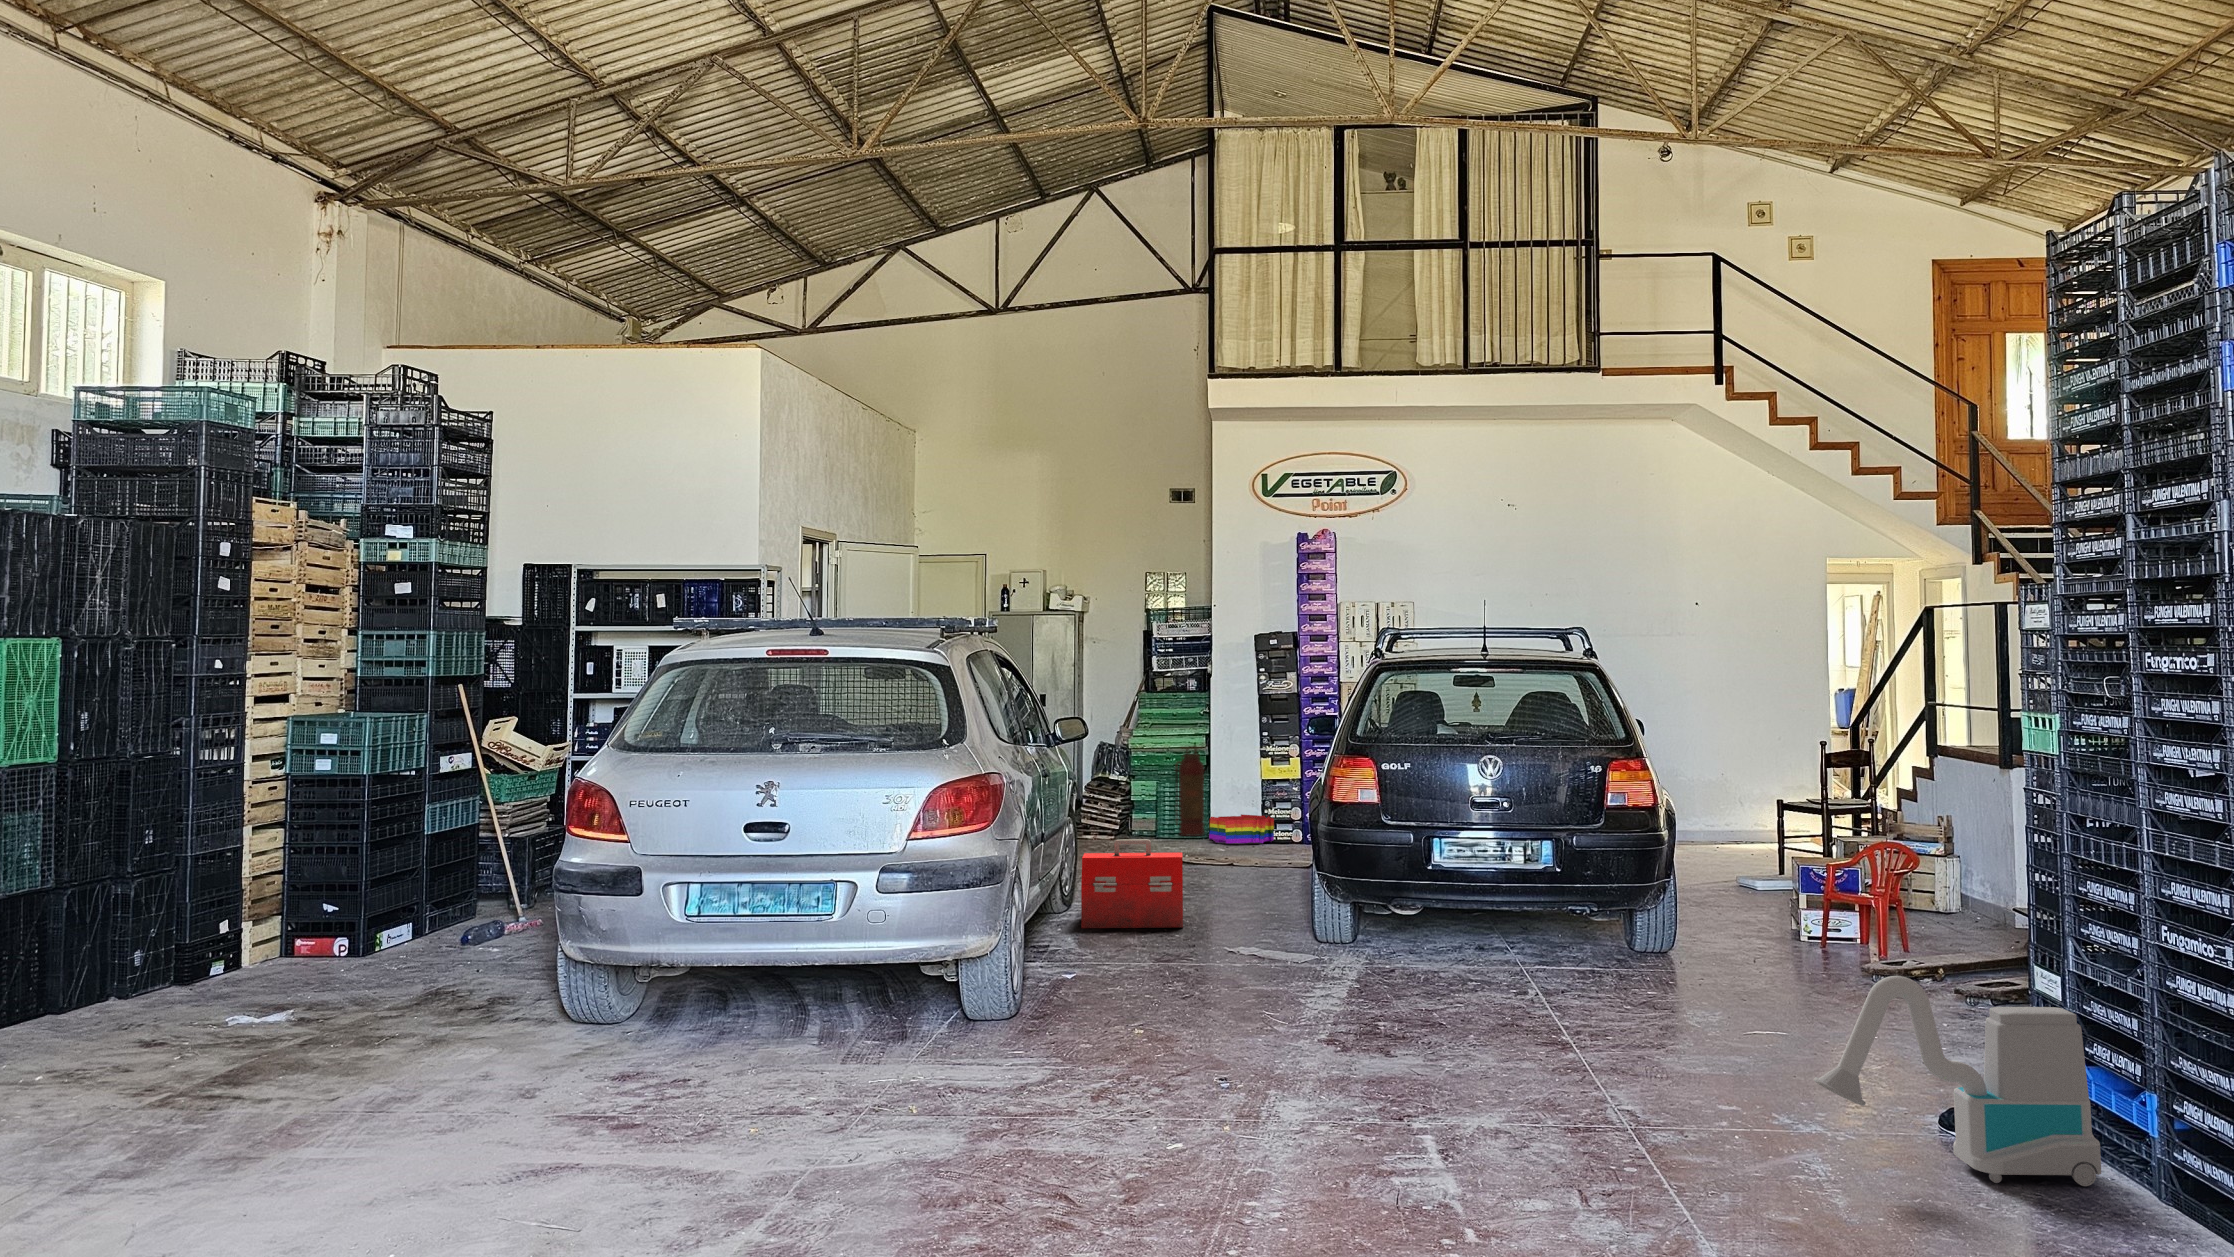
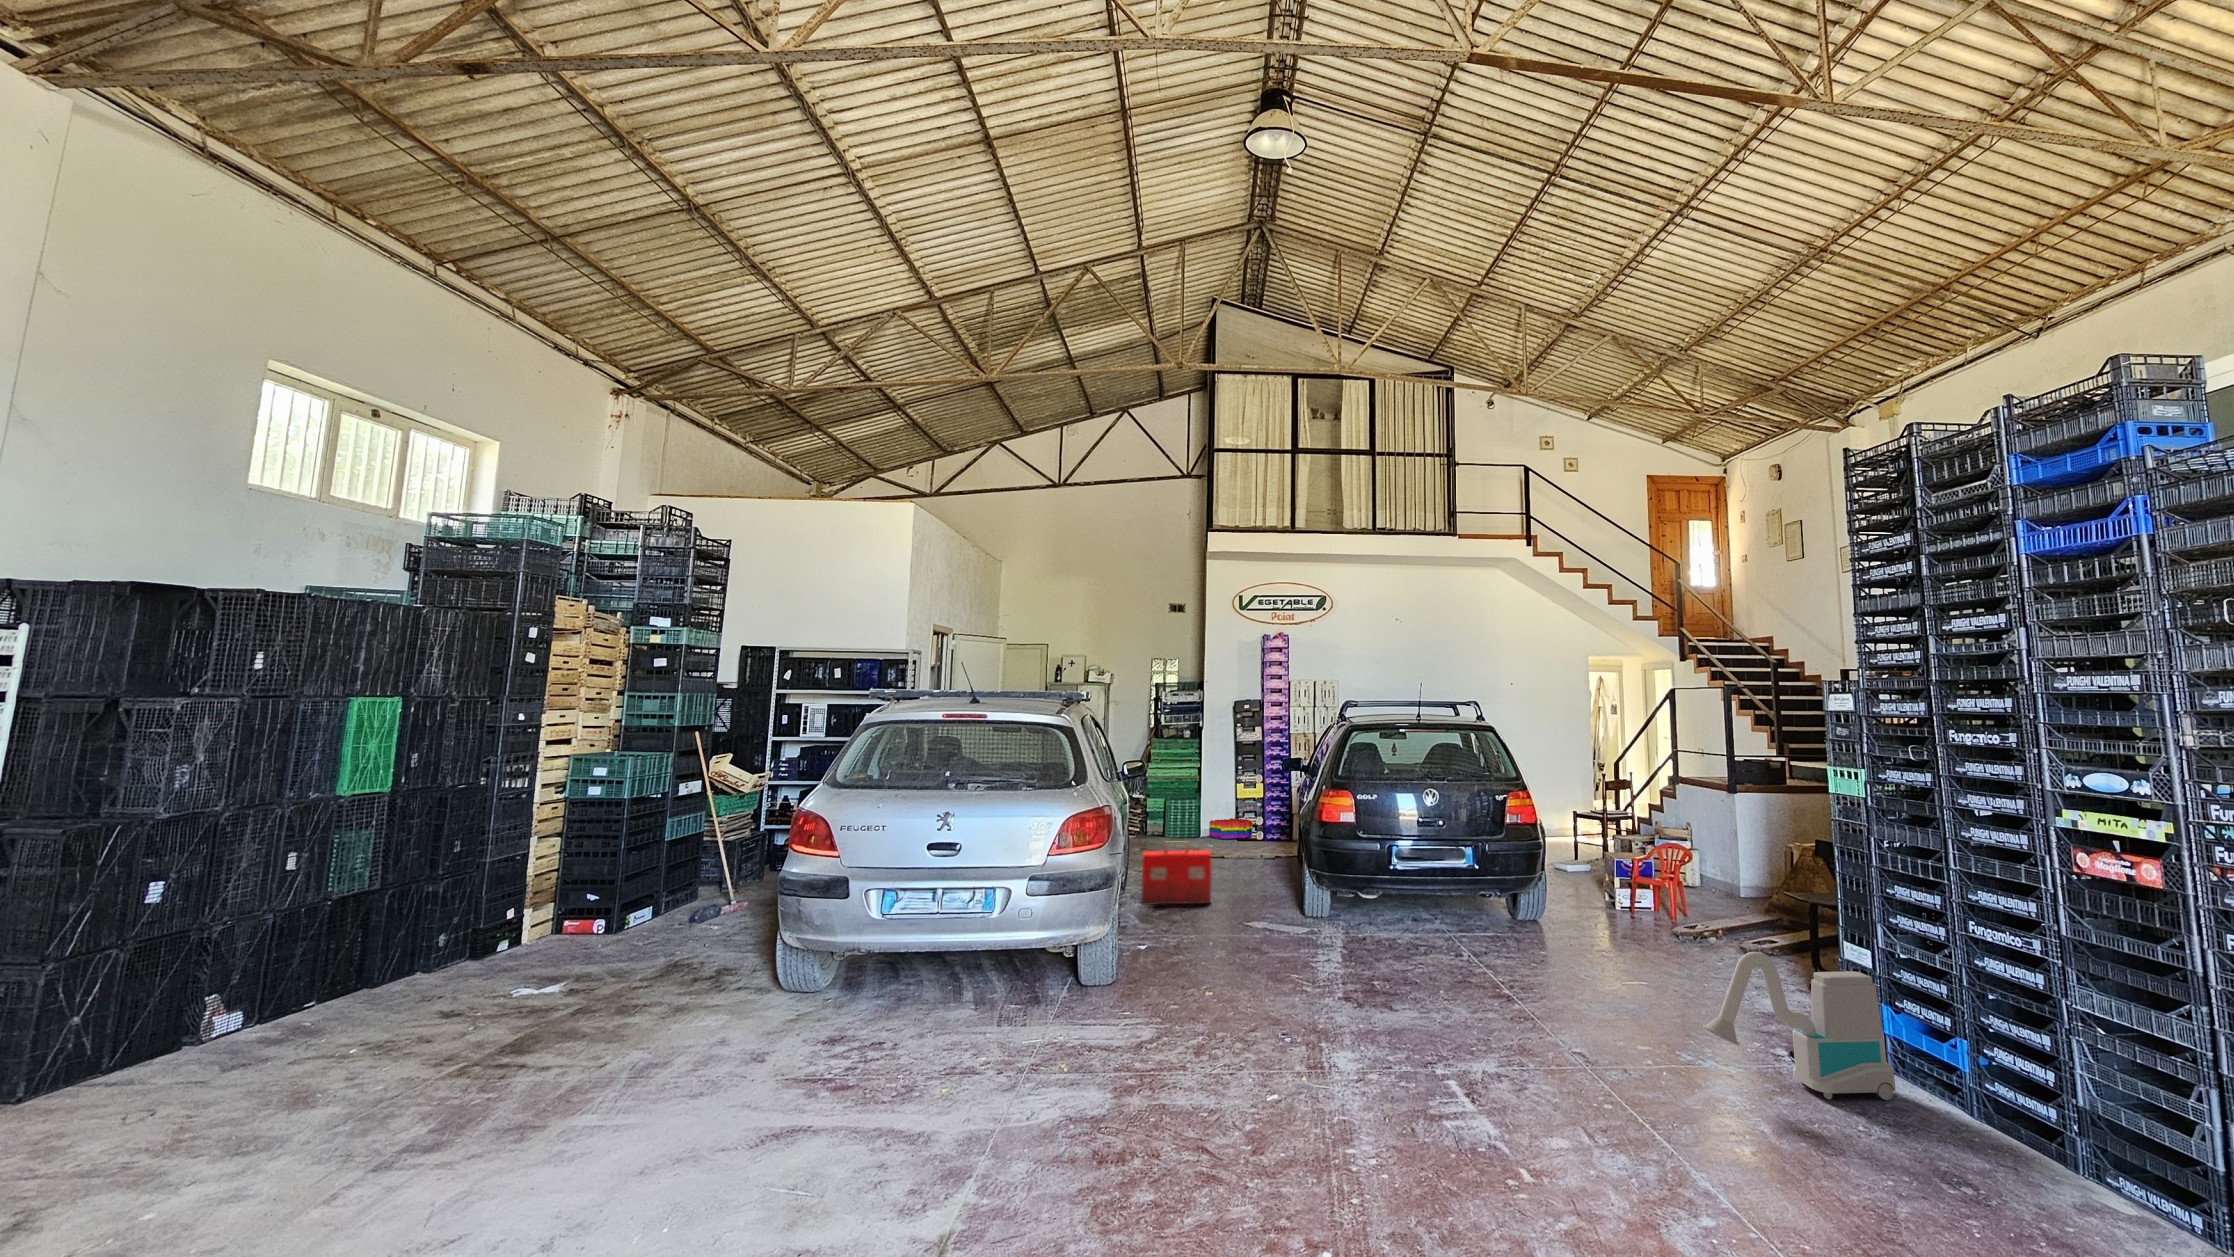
fire extinguisher: present [1175,746,1204,836] -> none [1185,772,1206,833]

